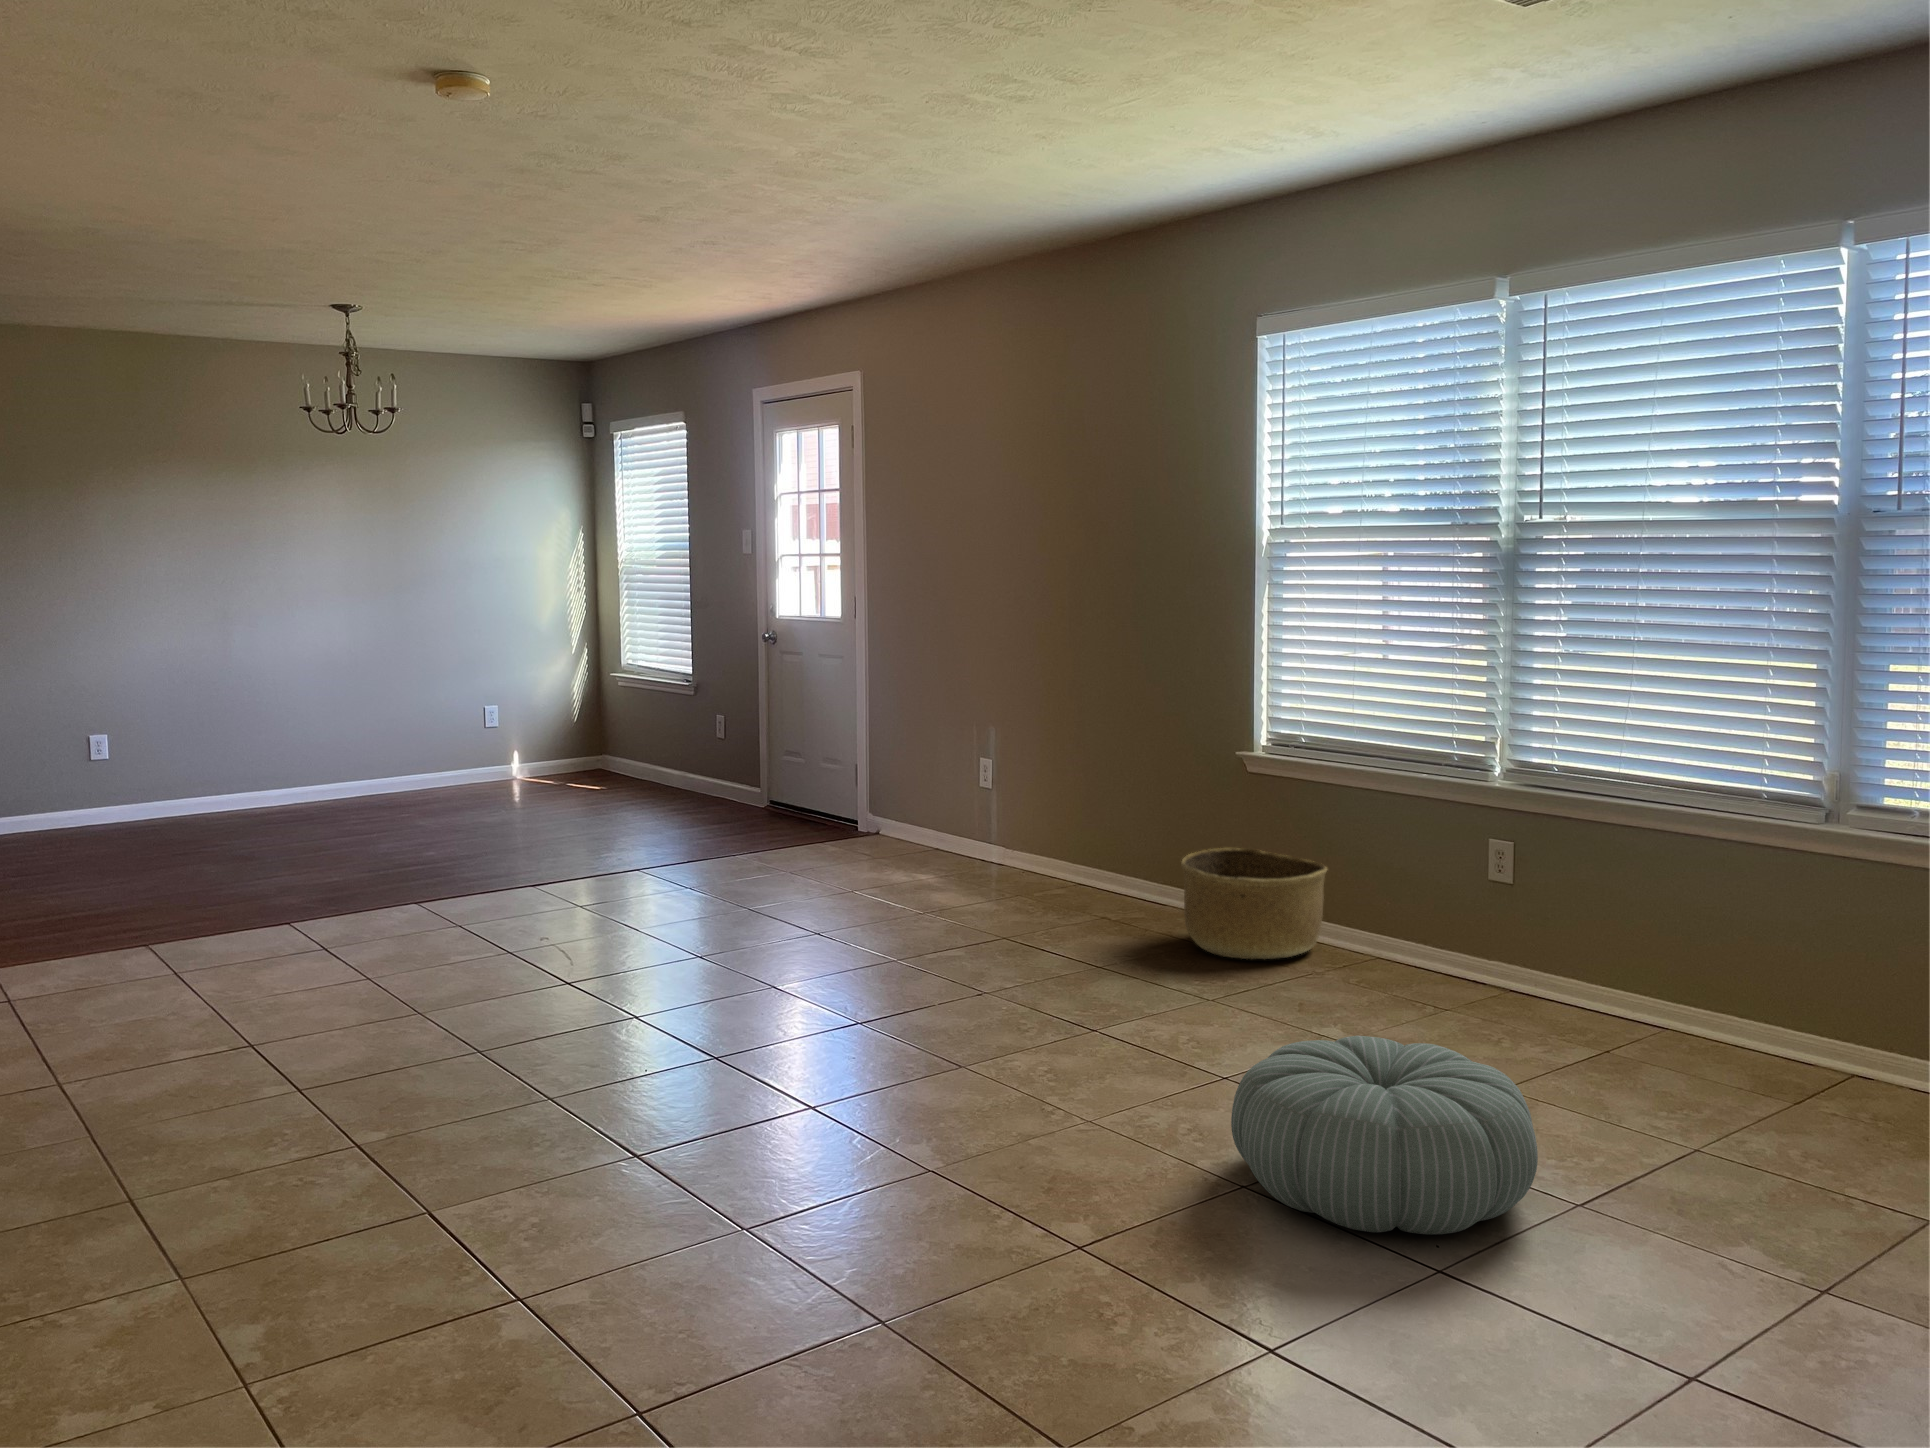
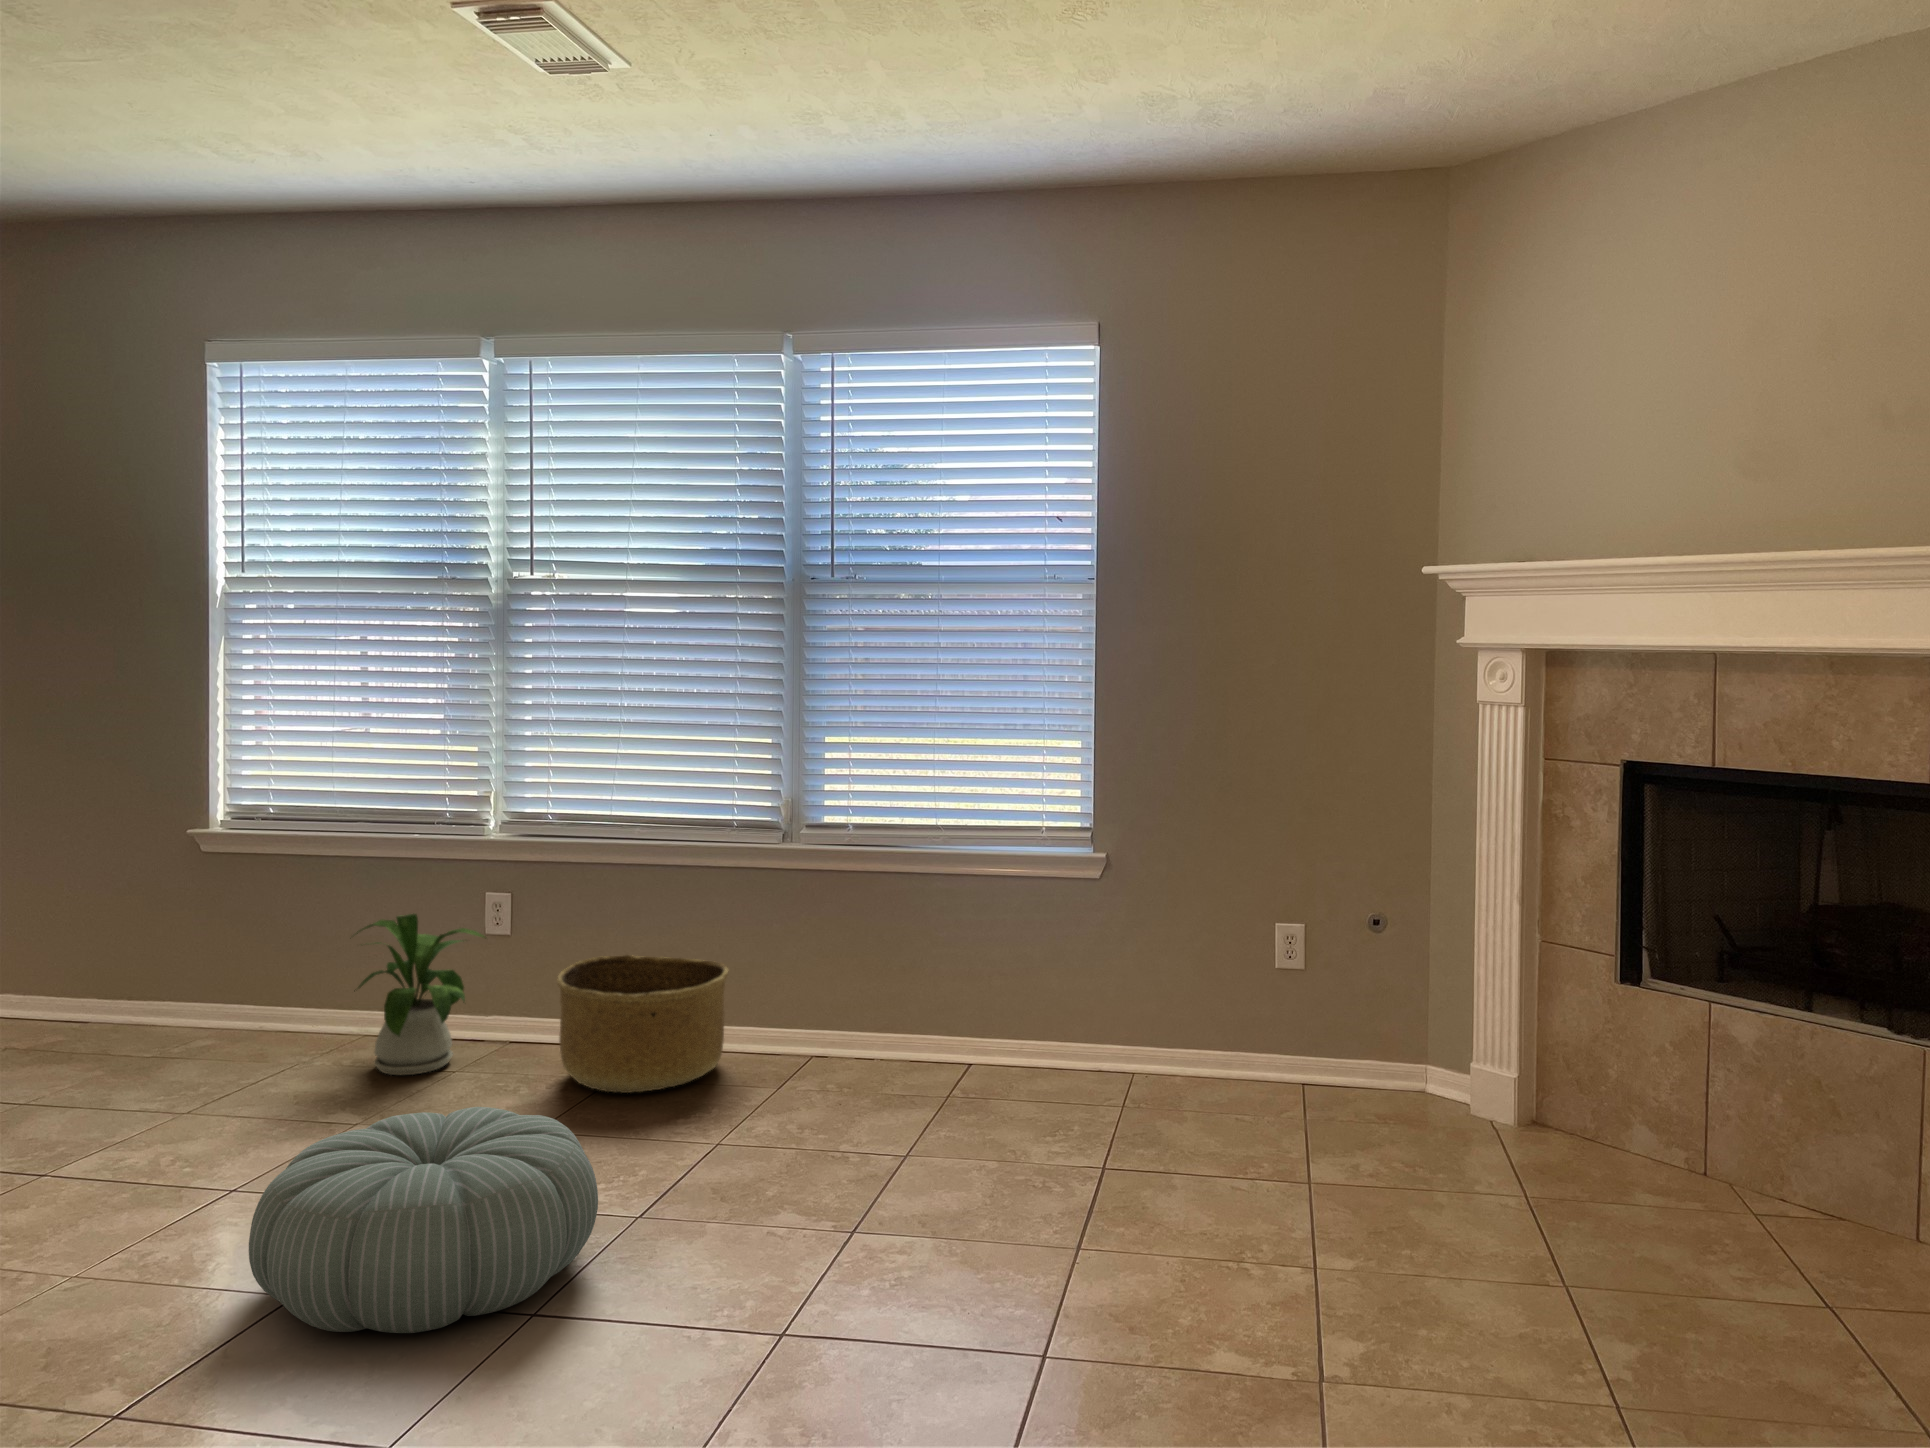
basket: present [1181,848,1327,959] -> present [557,955,728,1093]
house plant: none [1357,851,1483,1003] -> present [354,913,485,1075]

